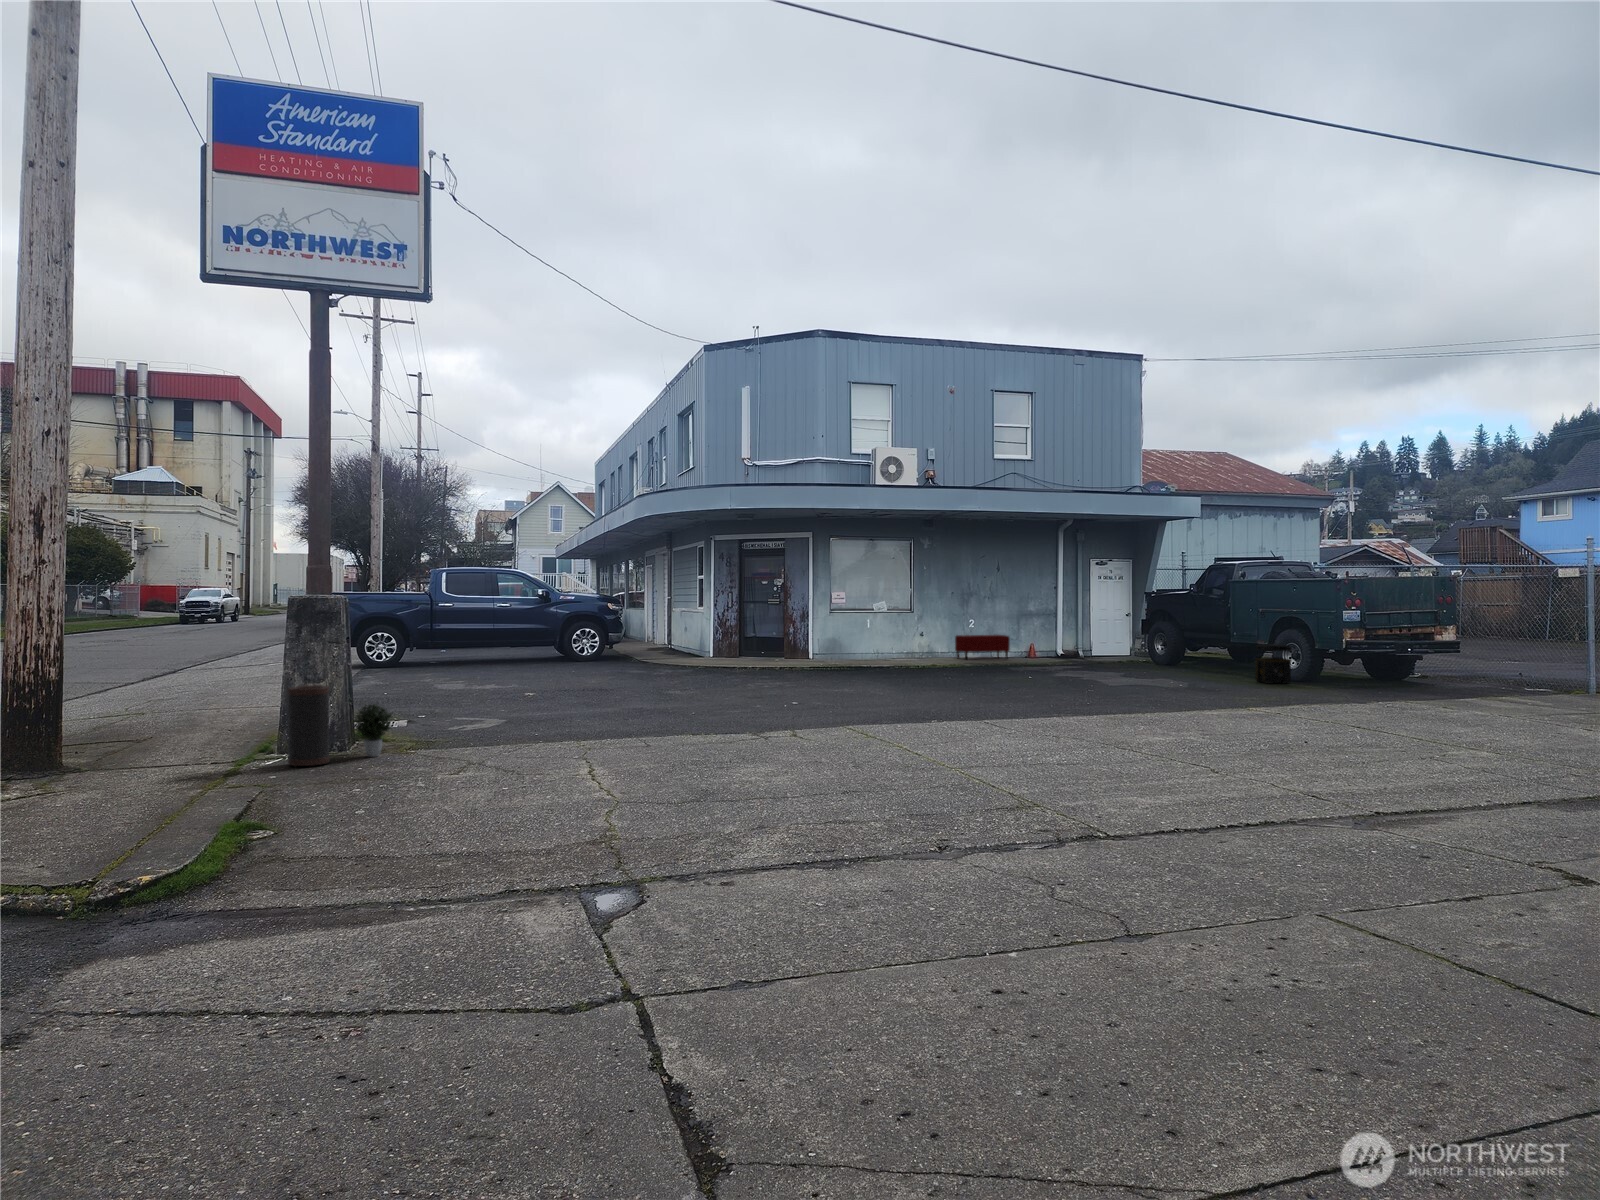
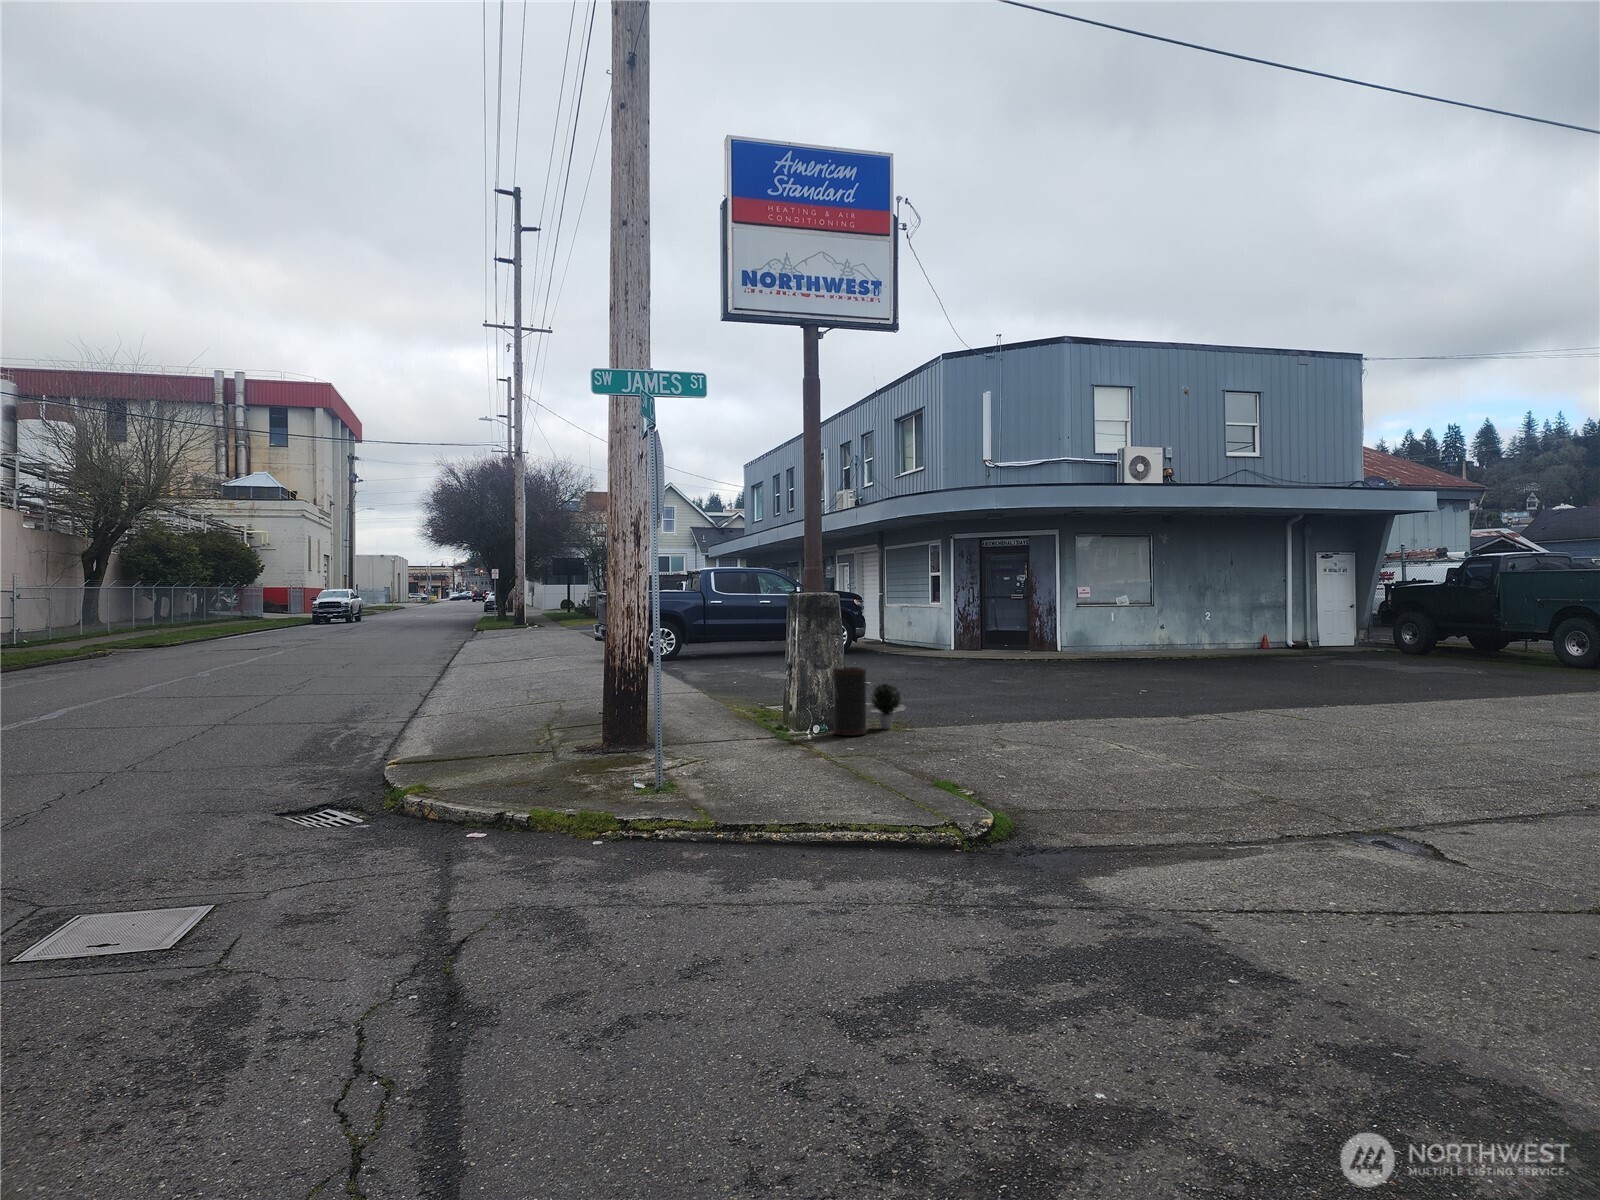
bench: present [955,635,1010,659] -> none [1193,627,1247,651]
toolbox: present [1255,644,1292,684] -> none [1531,633,1571,670]

